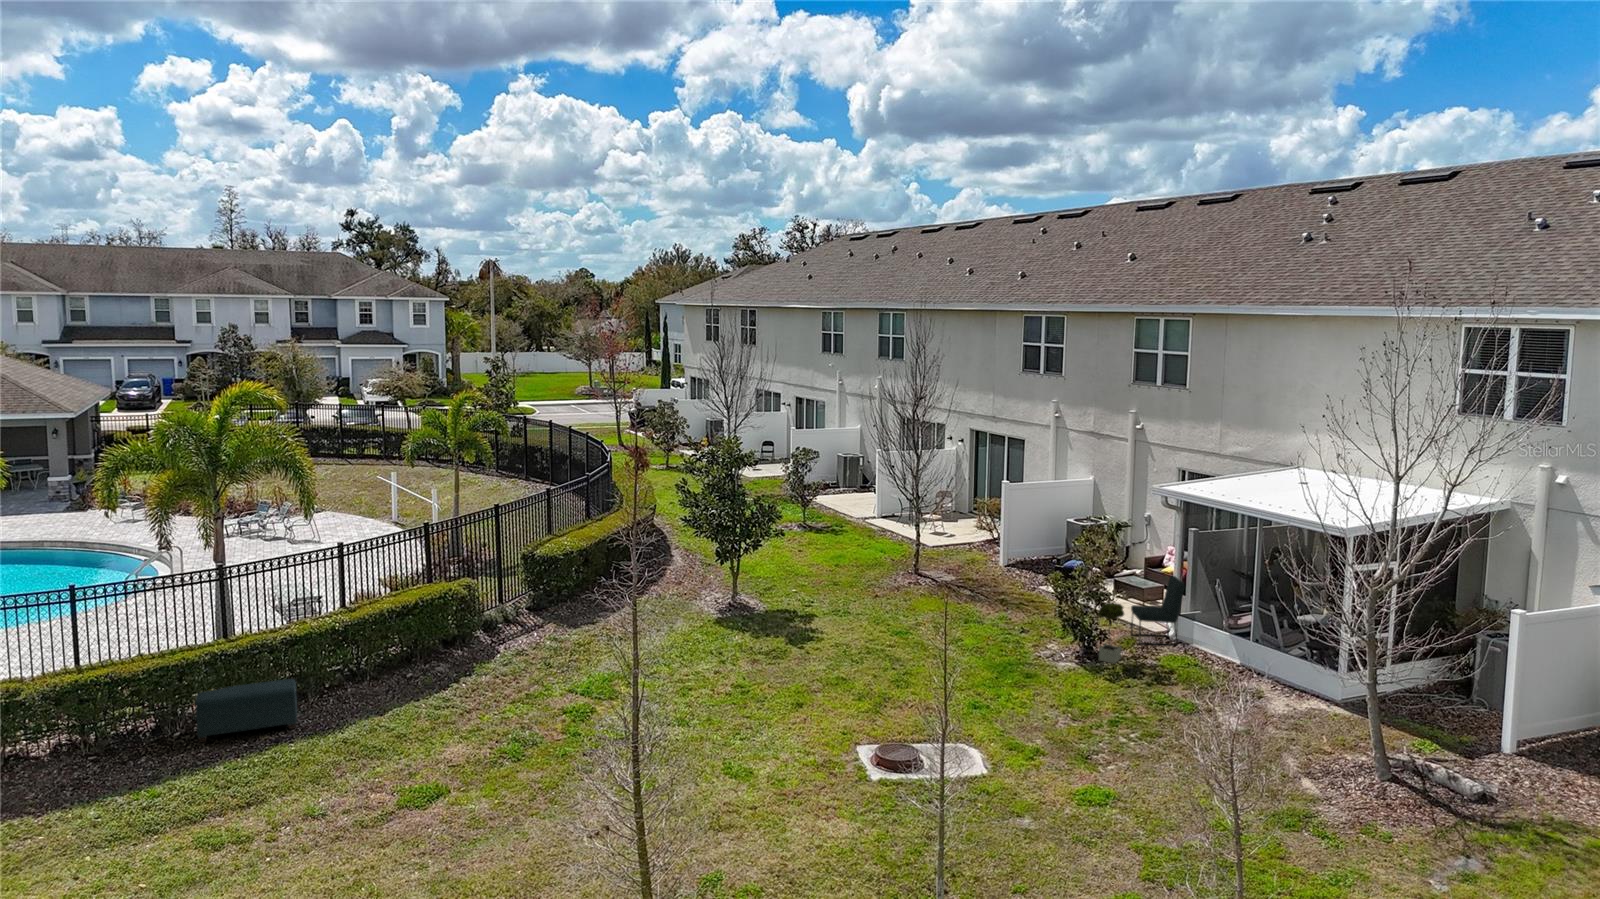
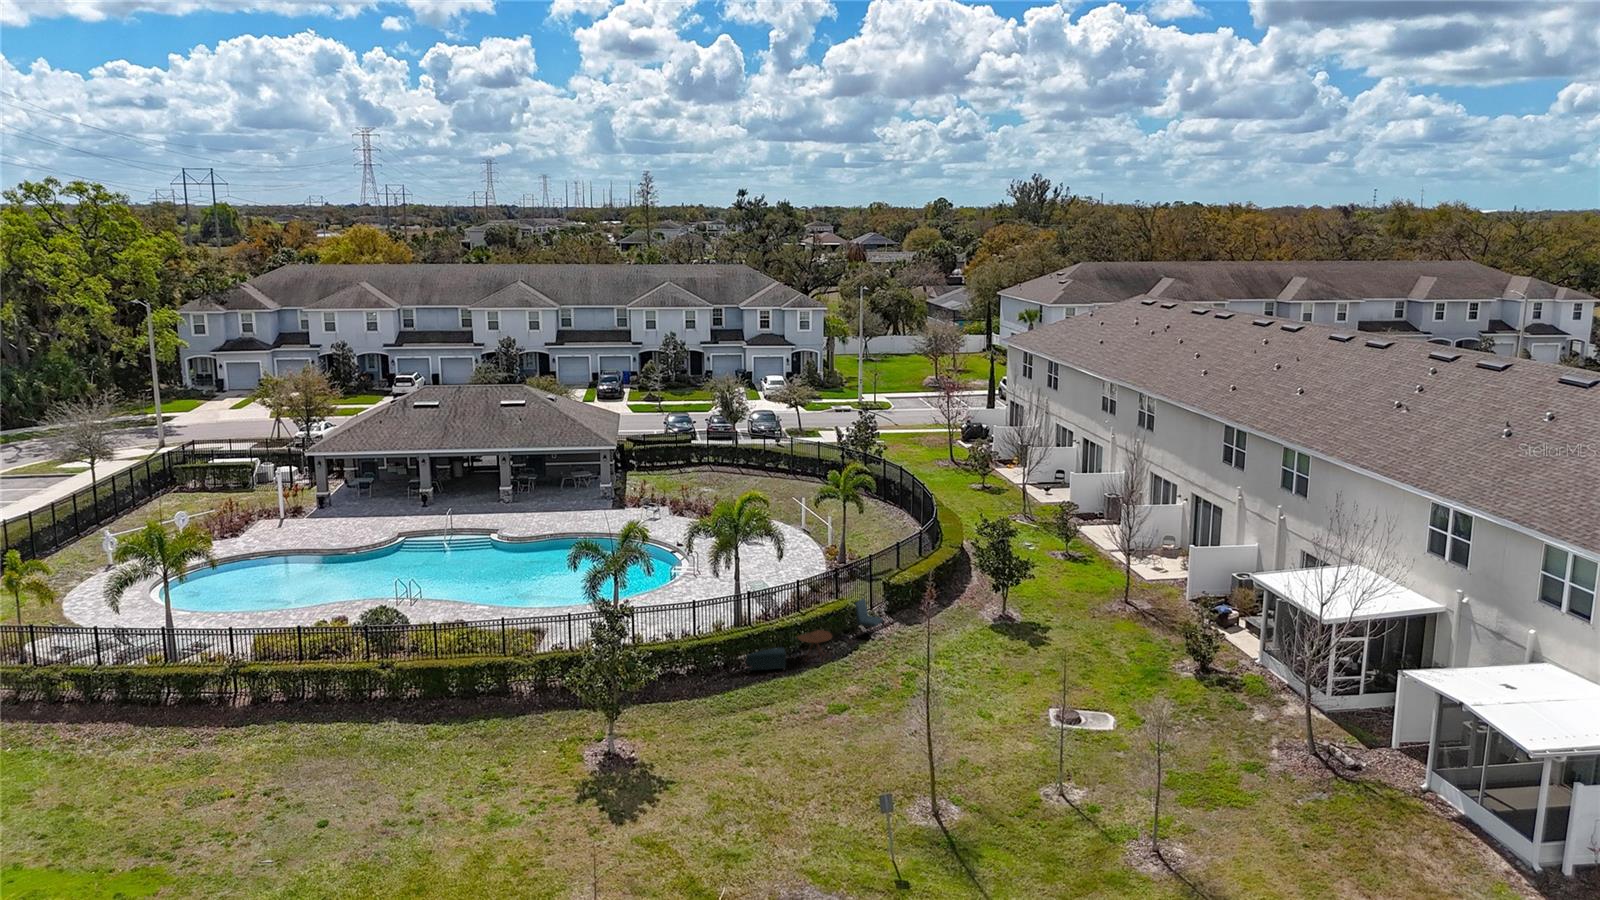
chair: present [1131,576,1185,646] -> present [855,599,883,633]
potted tree: present [1098,603,1124,663] -> none [1205,642,1222,676]
round table: none [328,639,409,707] -> present [797,630,832,656]

